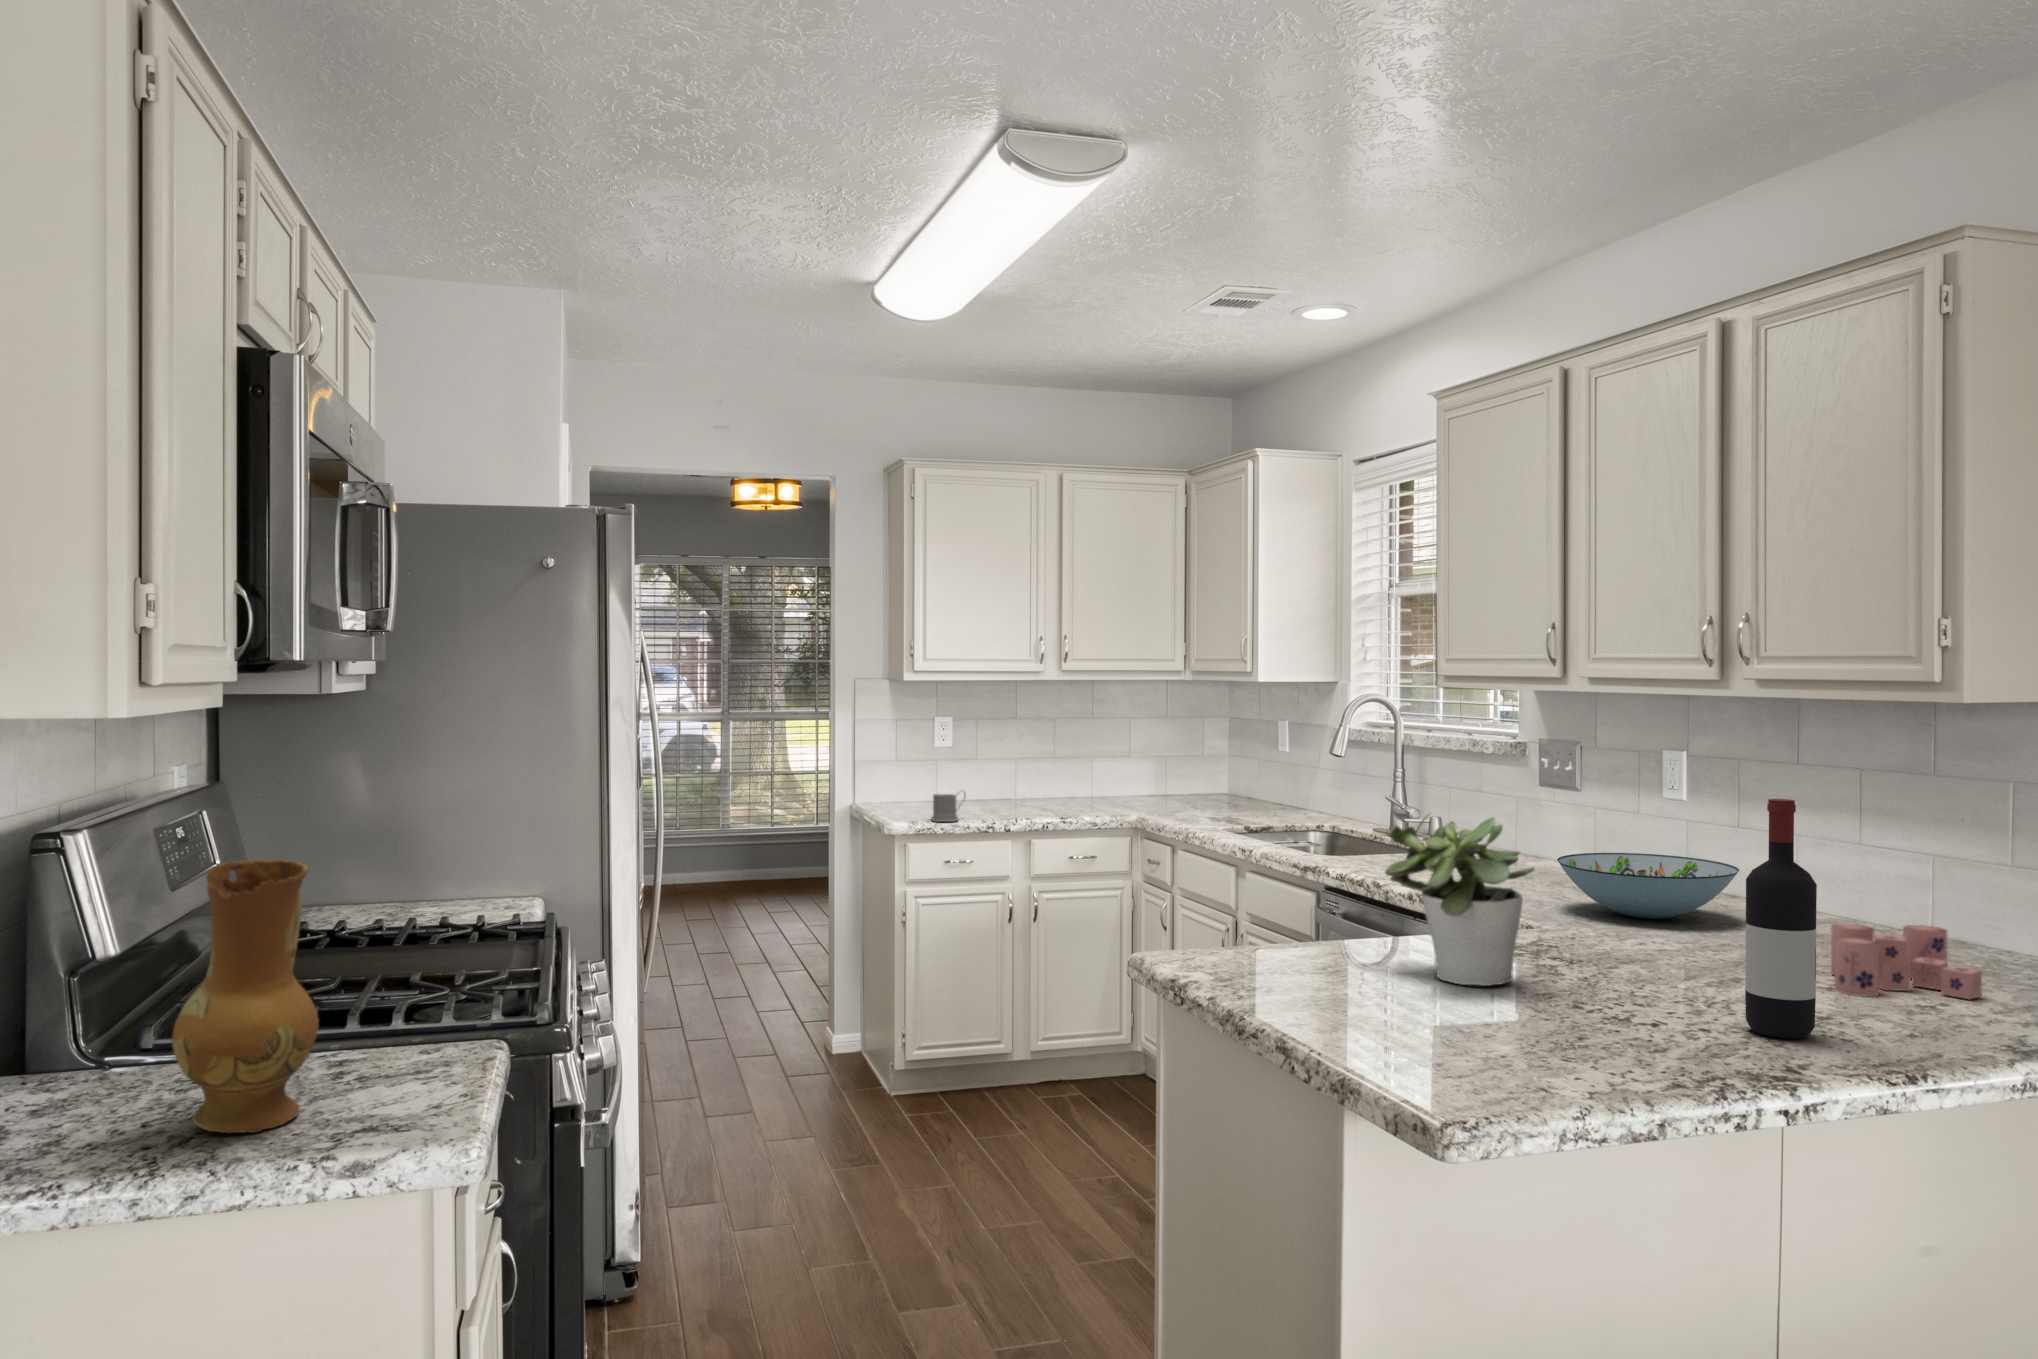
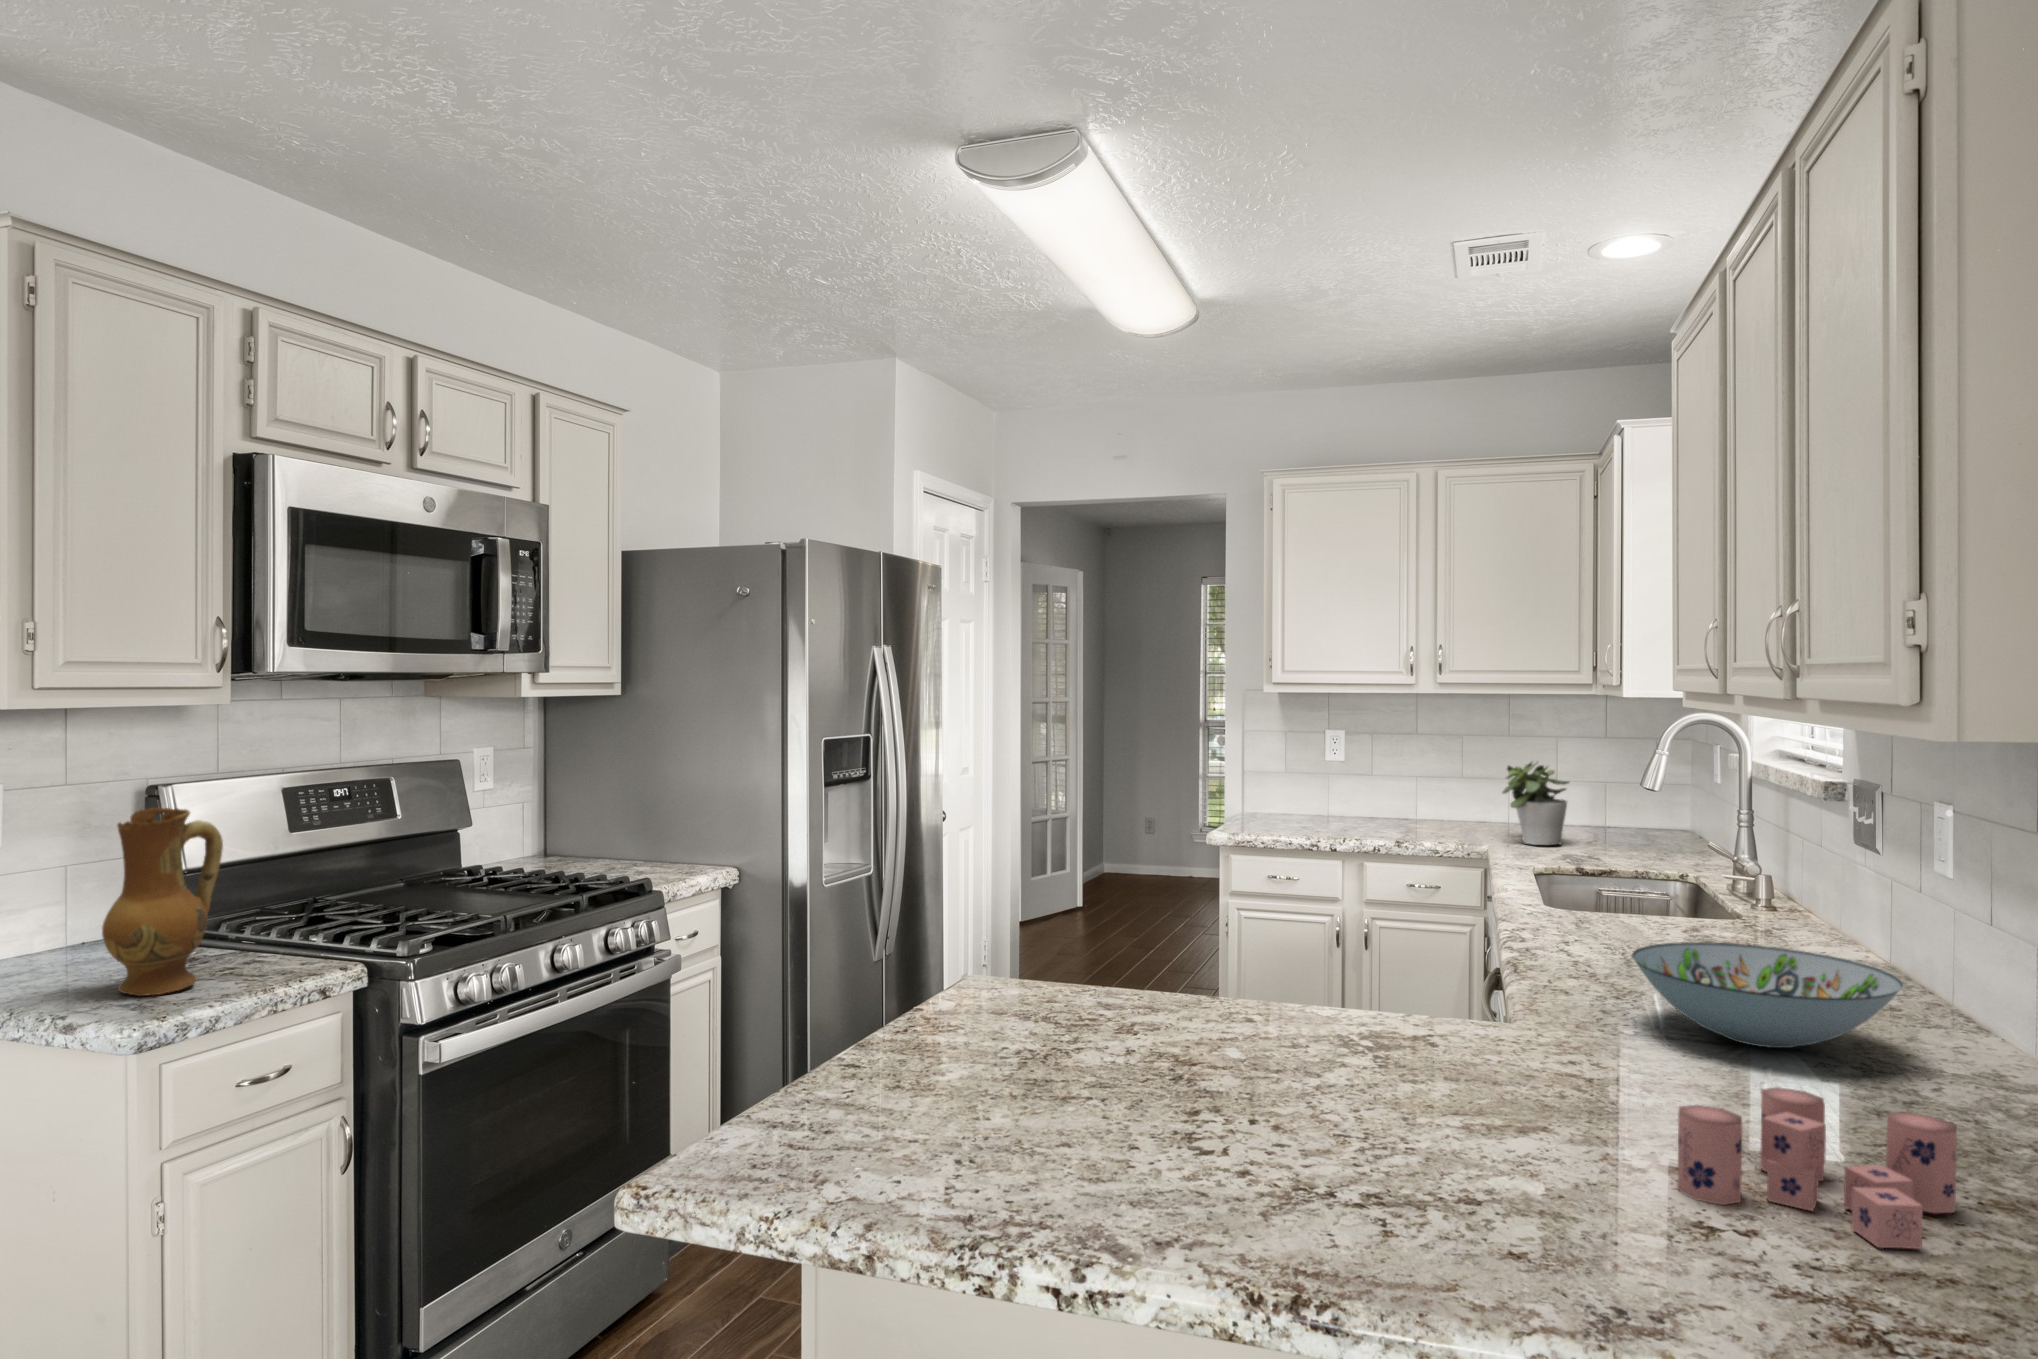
mug: present [931,790,966,822] -> none [1258,804,1298,836]
wine bottle: present [1745,799,1817,1039] -> none [1306,877,1397,1219]
potted plant: present [1385,814,1534,986] -> present [1502,762,1569,845]

